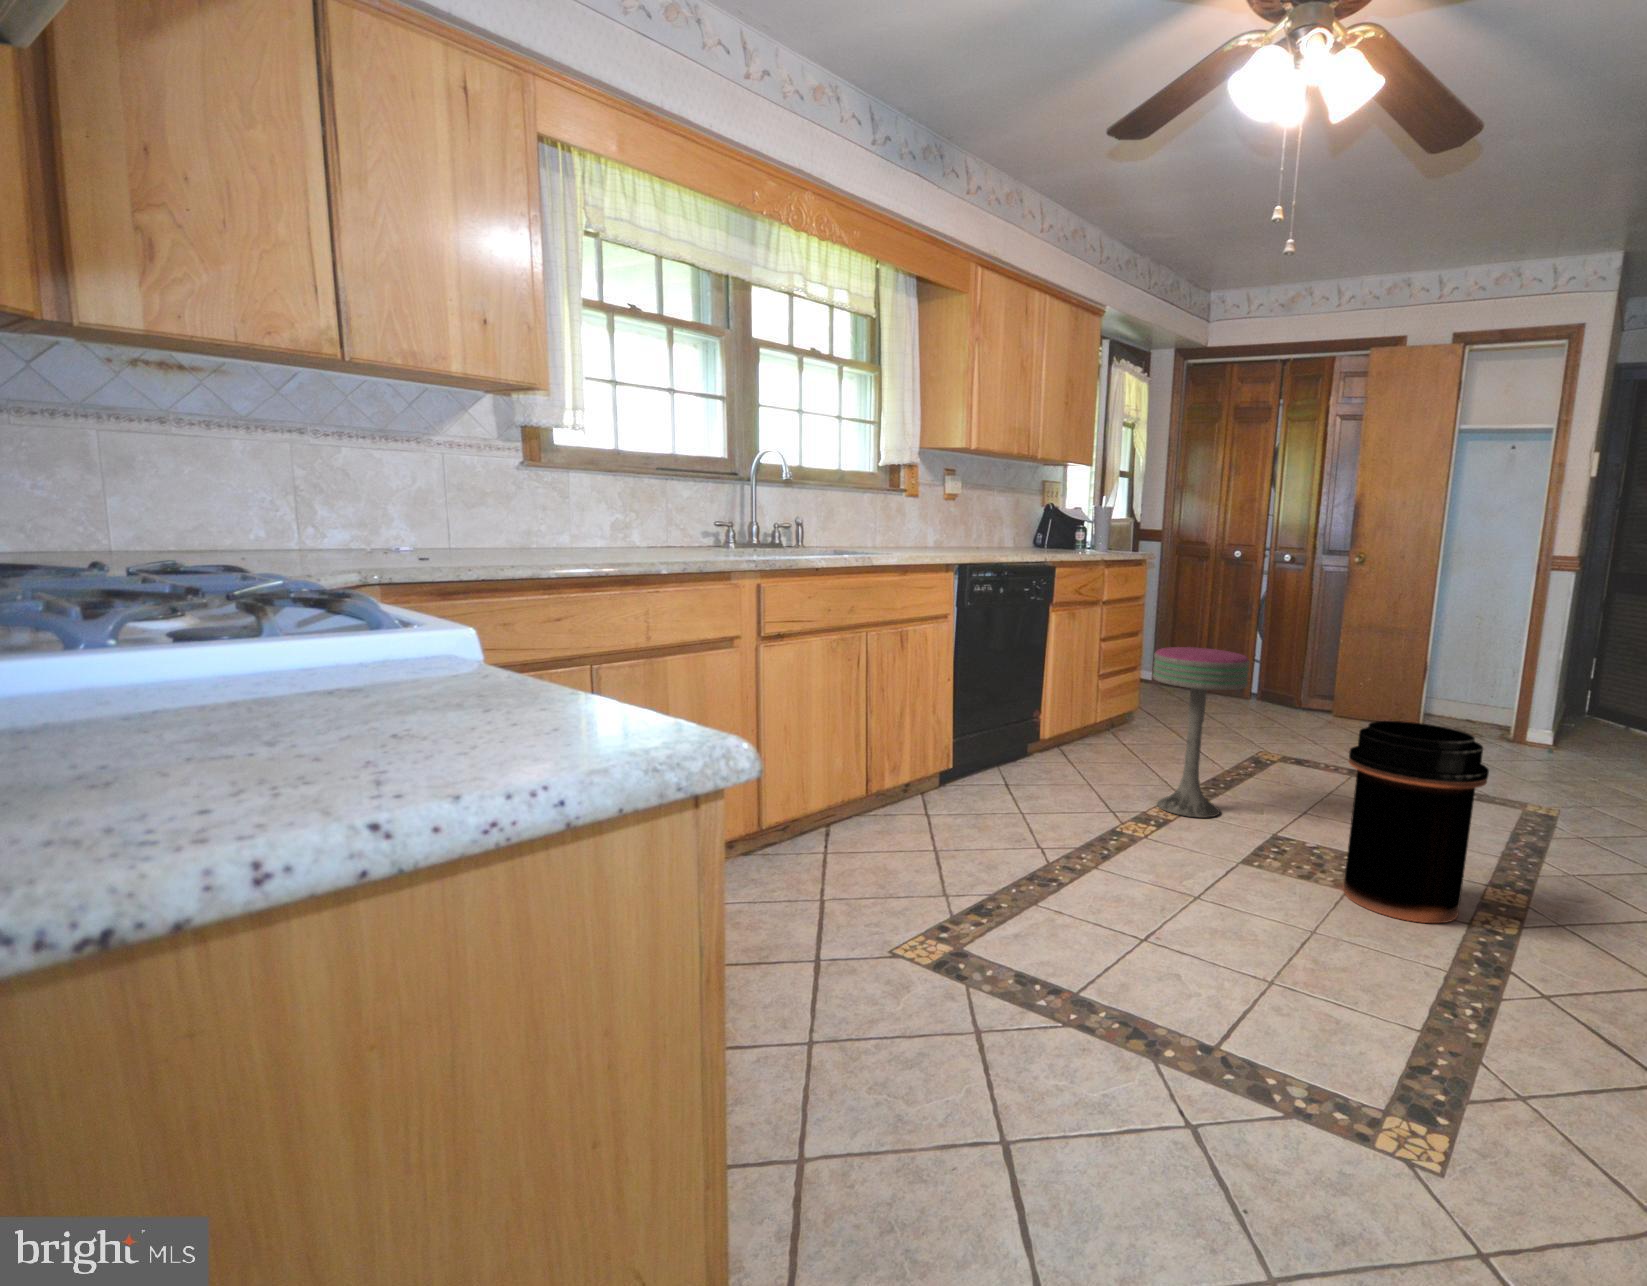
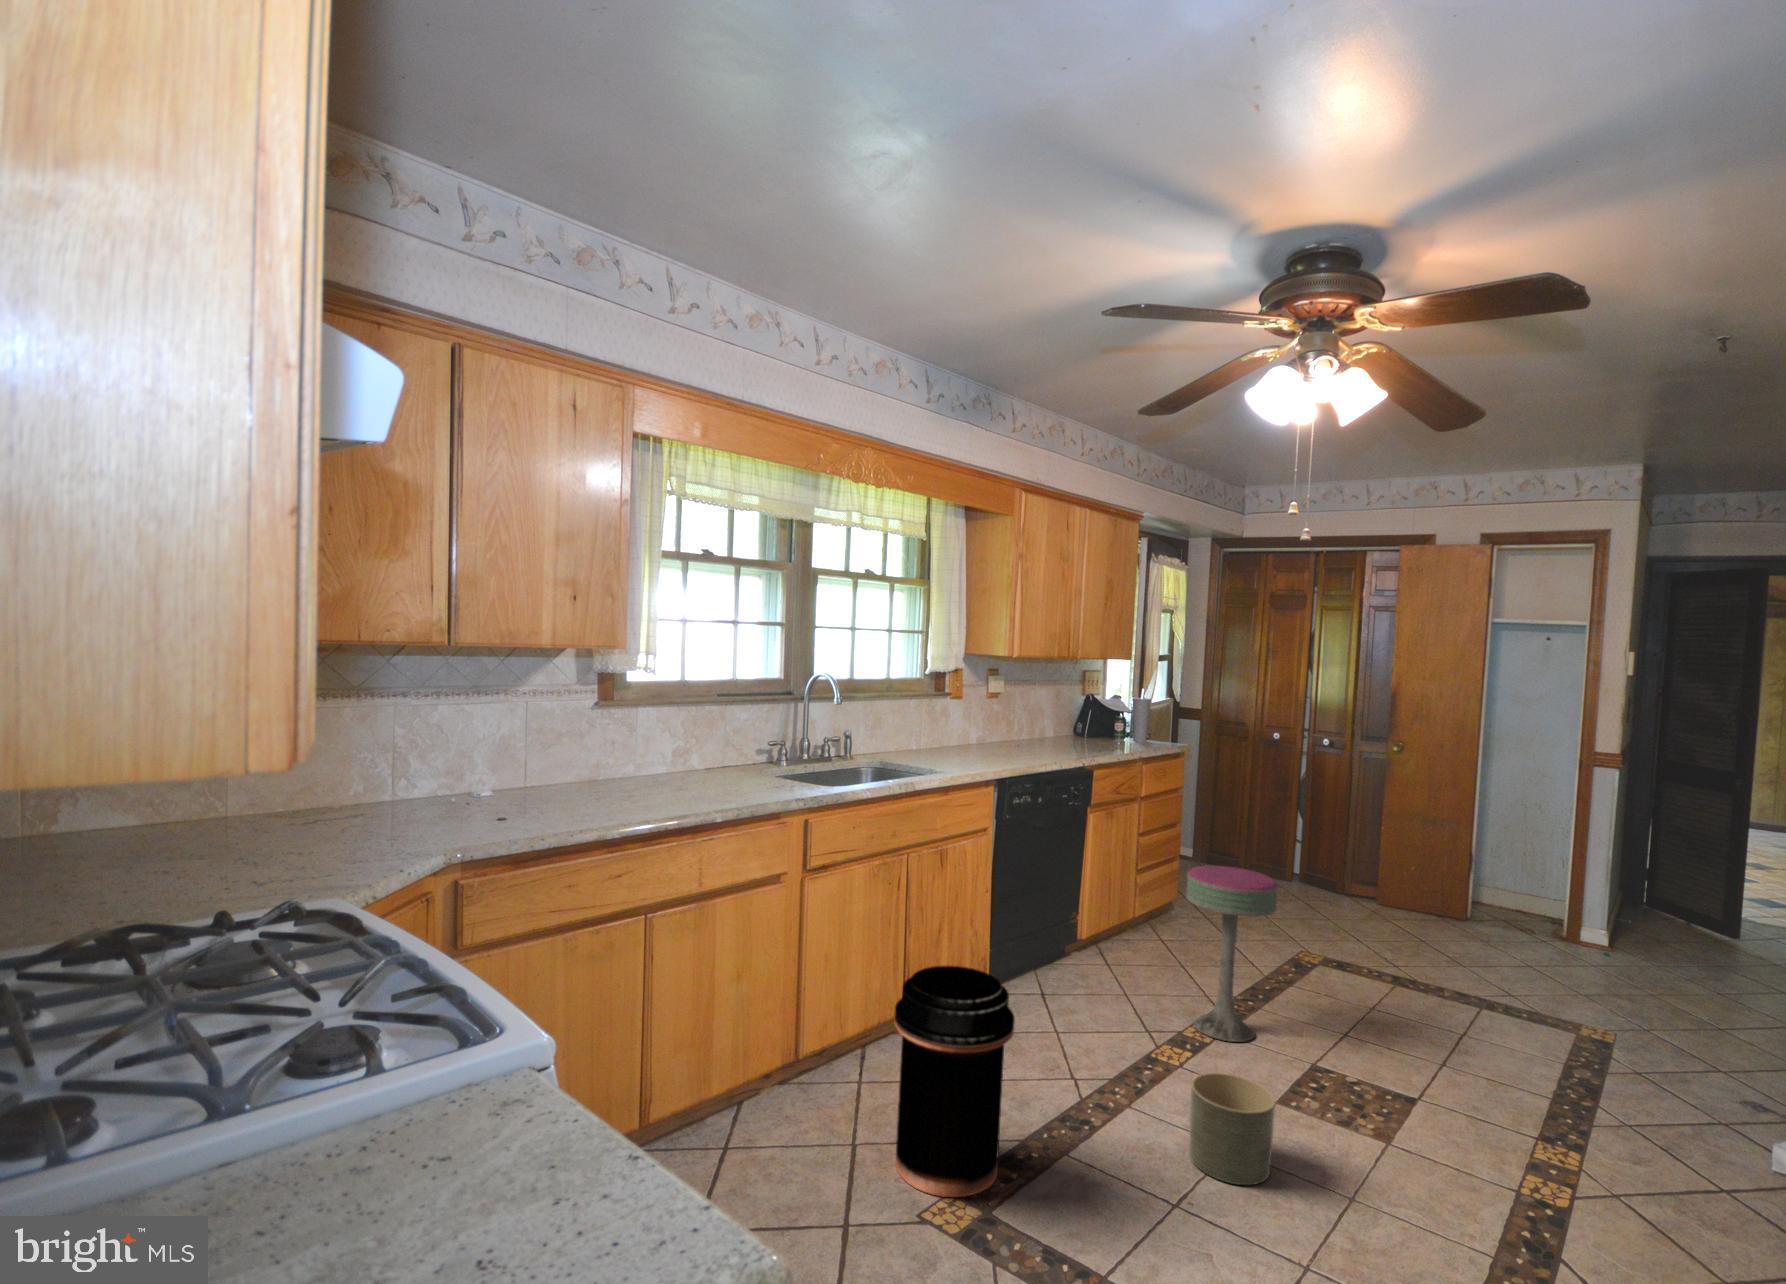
trash can: present [1343,721,1489,923] -> present [895,966,1015,1197]
planter: none [1160,826,1253,926] -> present [1189,1073,1275,1185]

